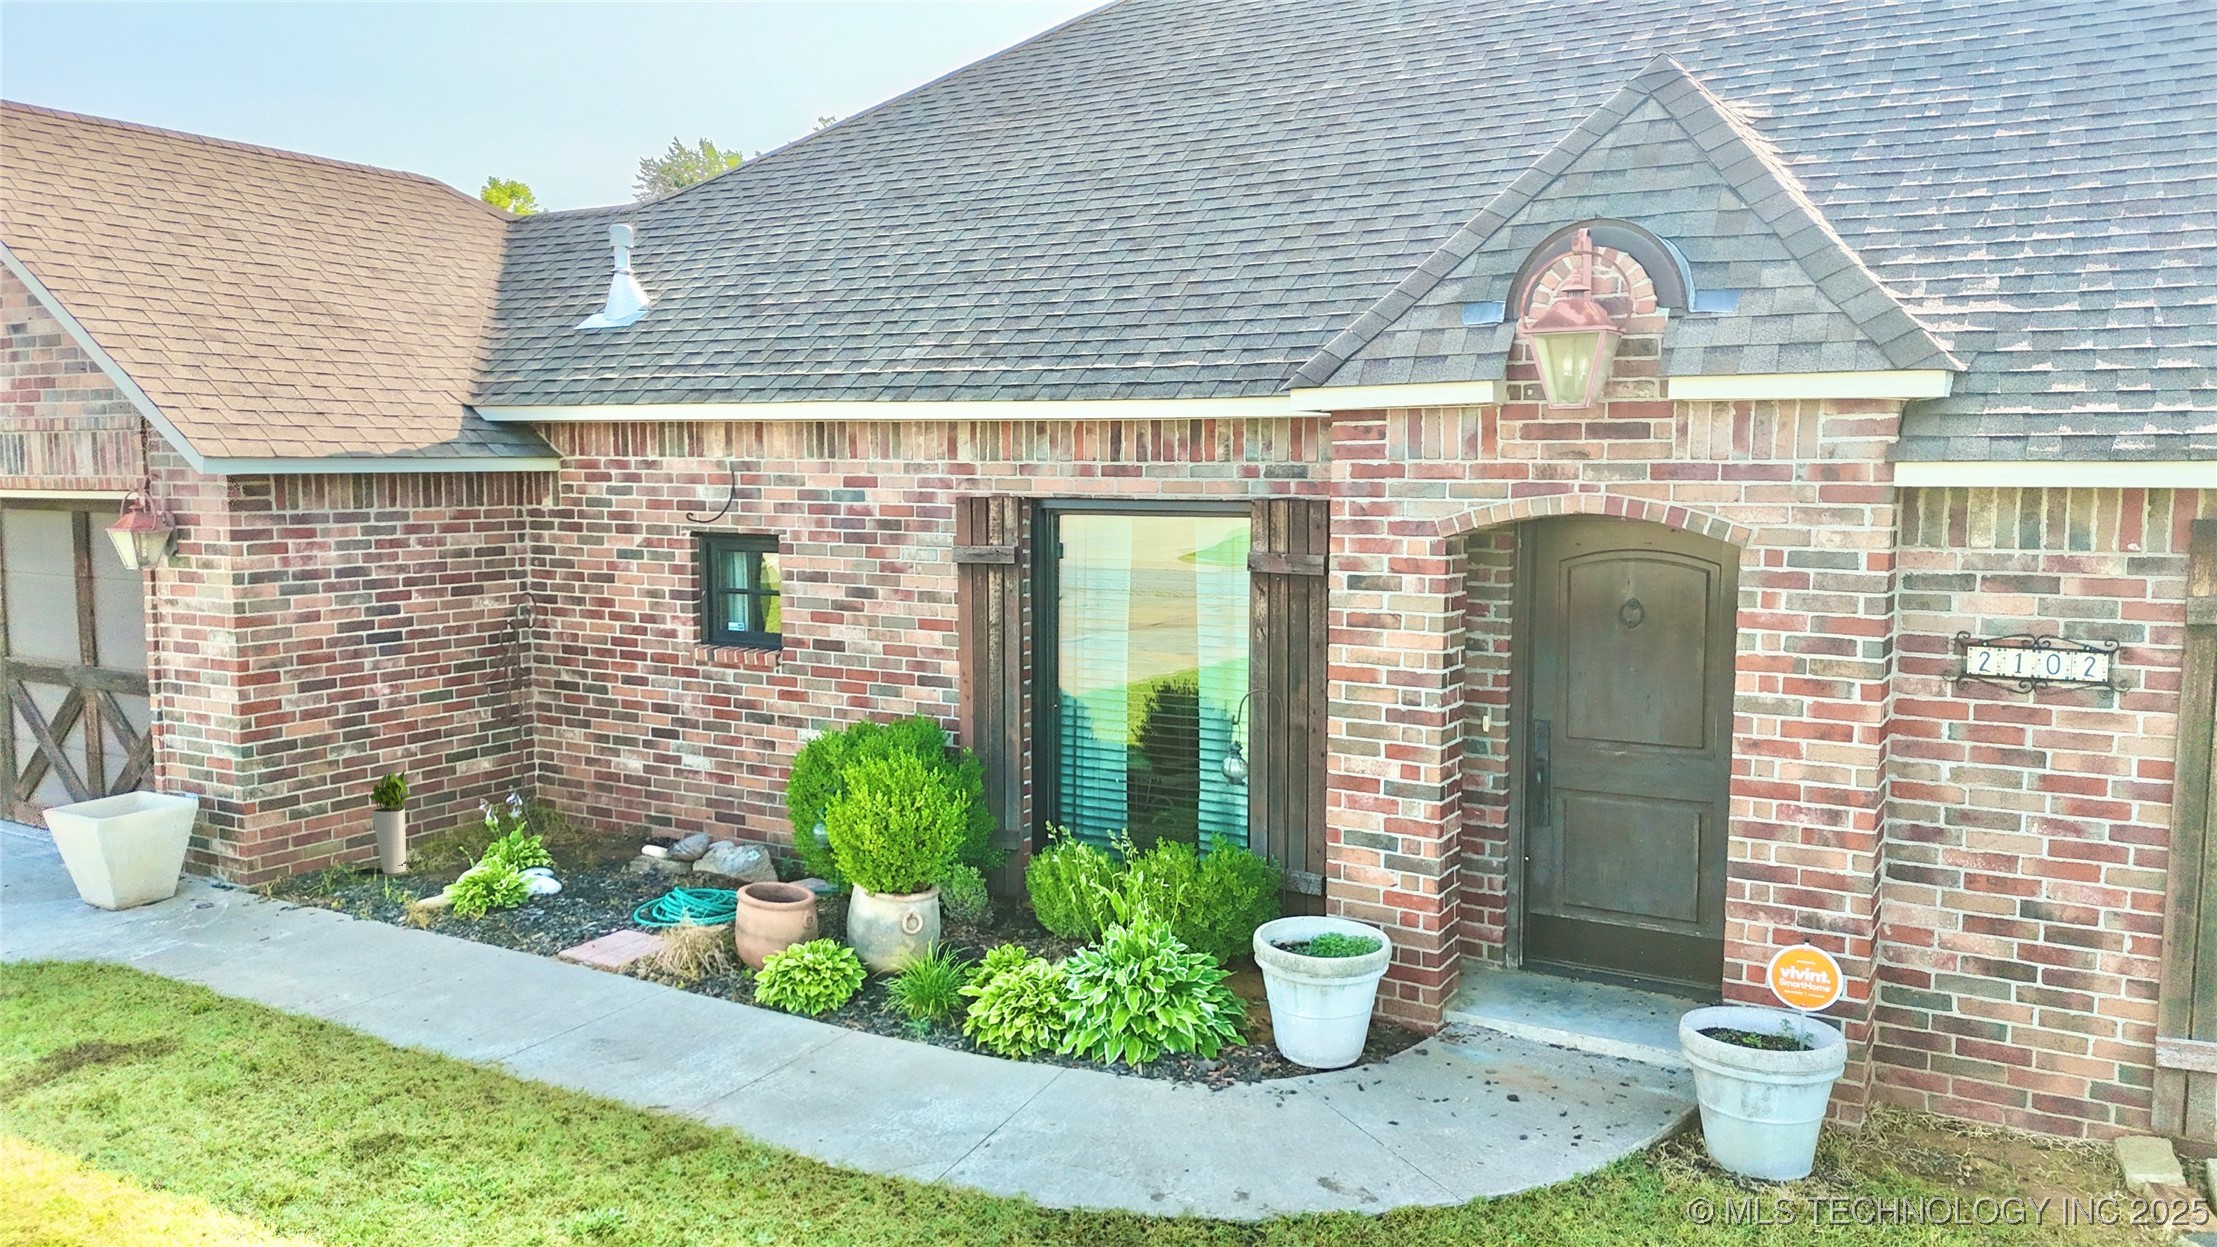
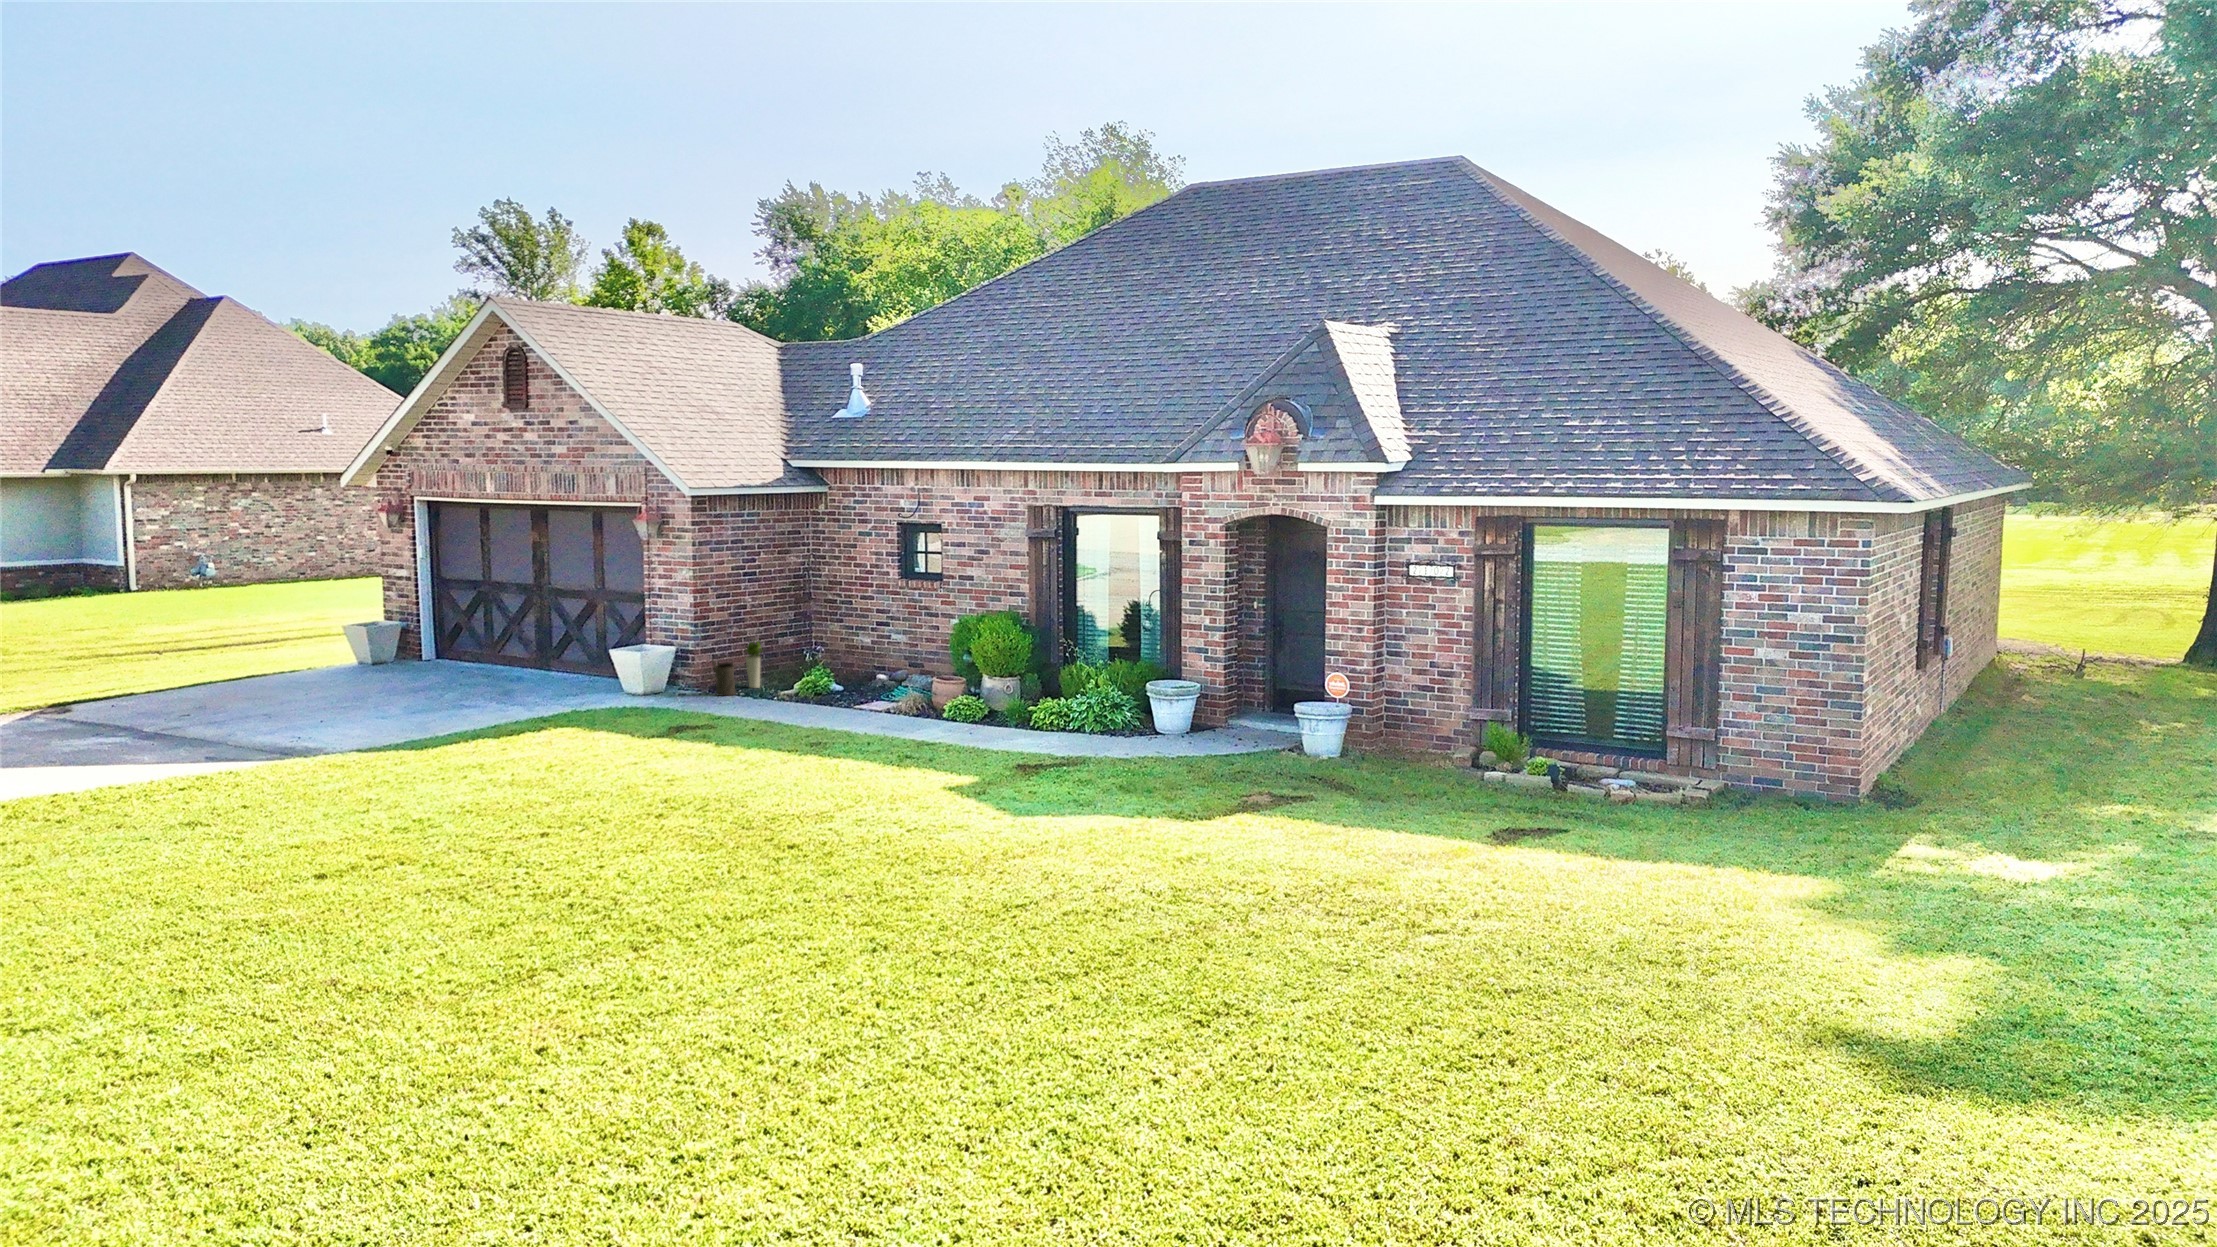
watering can: none [290,817,339,905] -> present [712,660,736,696]

